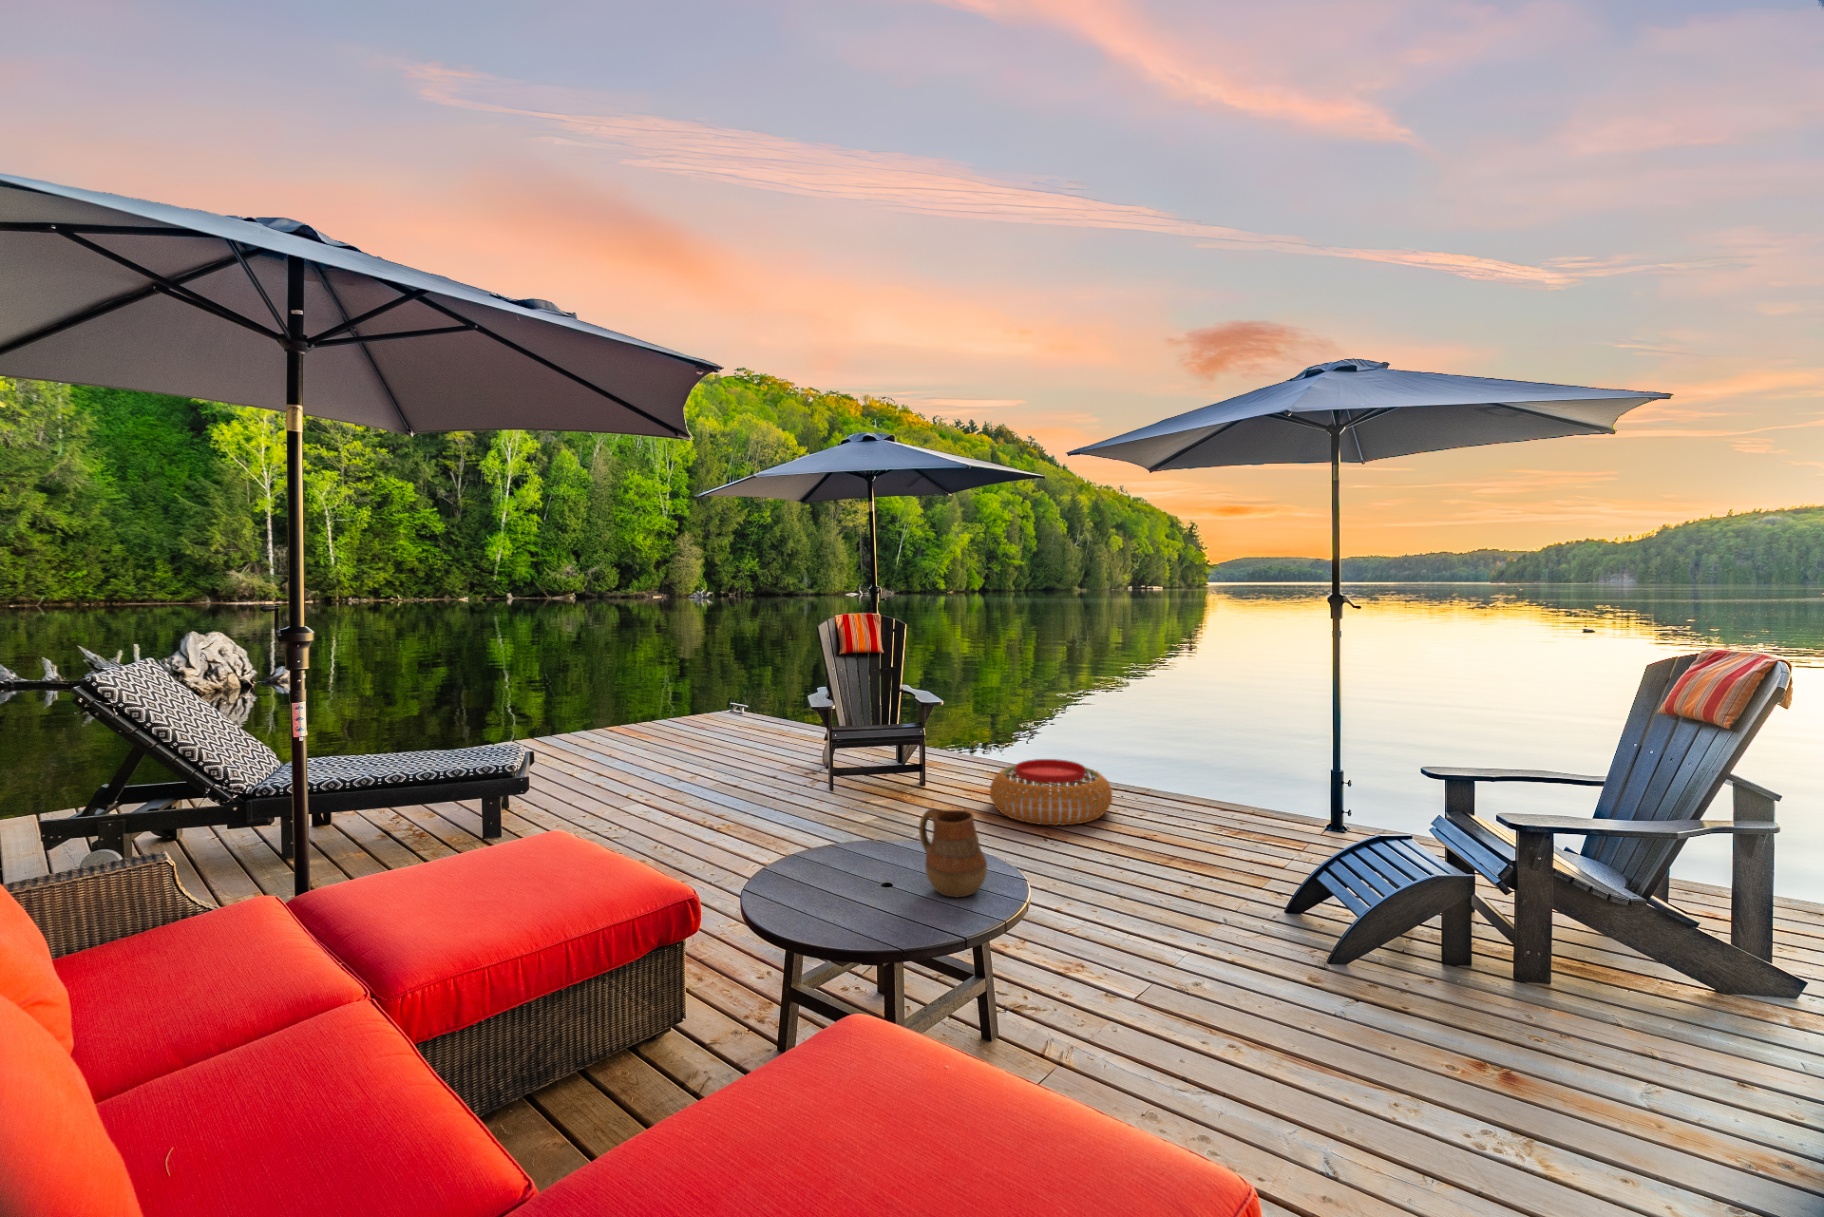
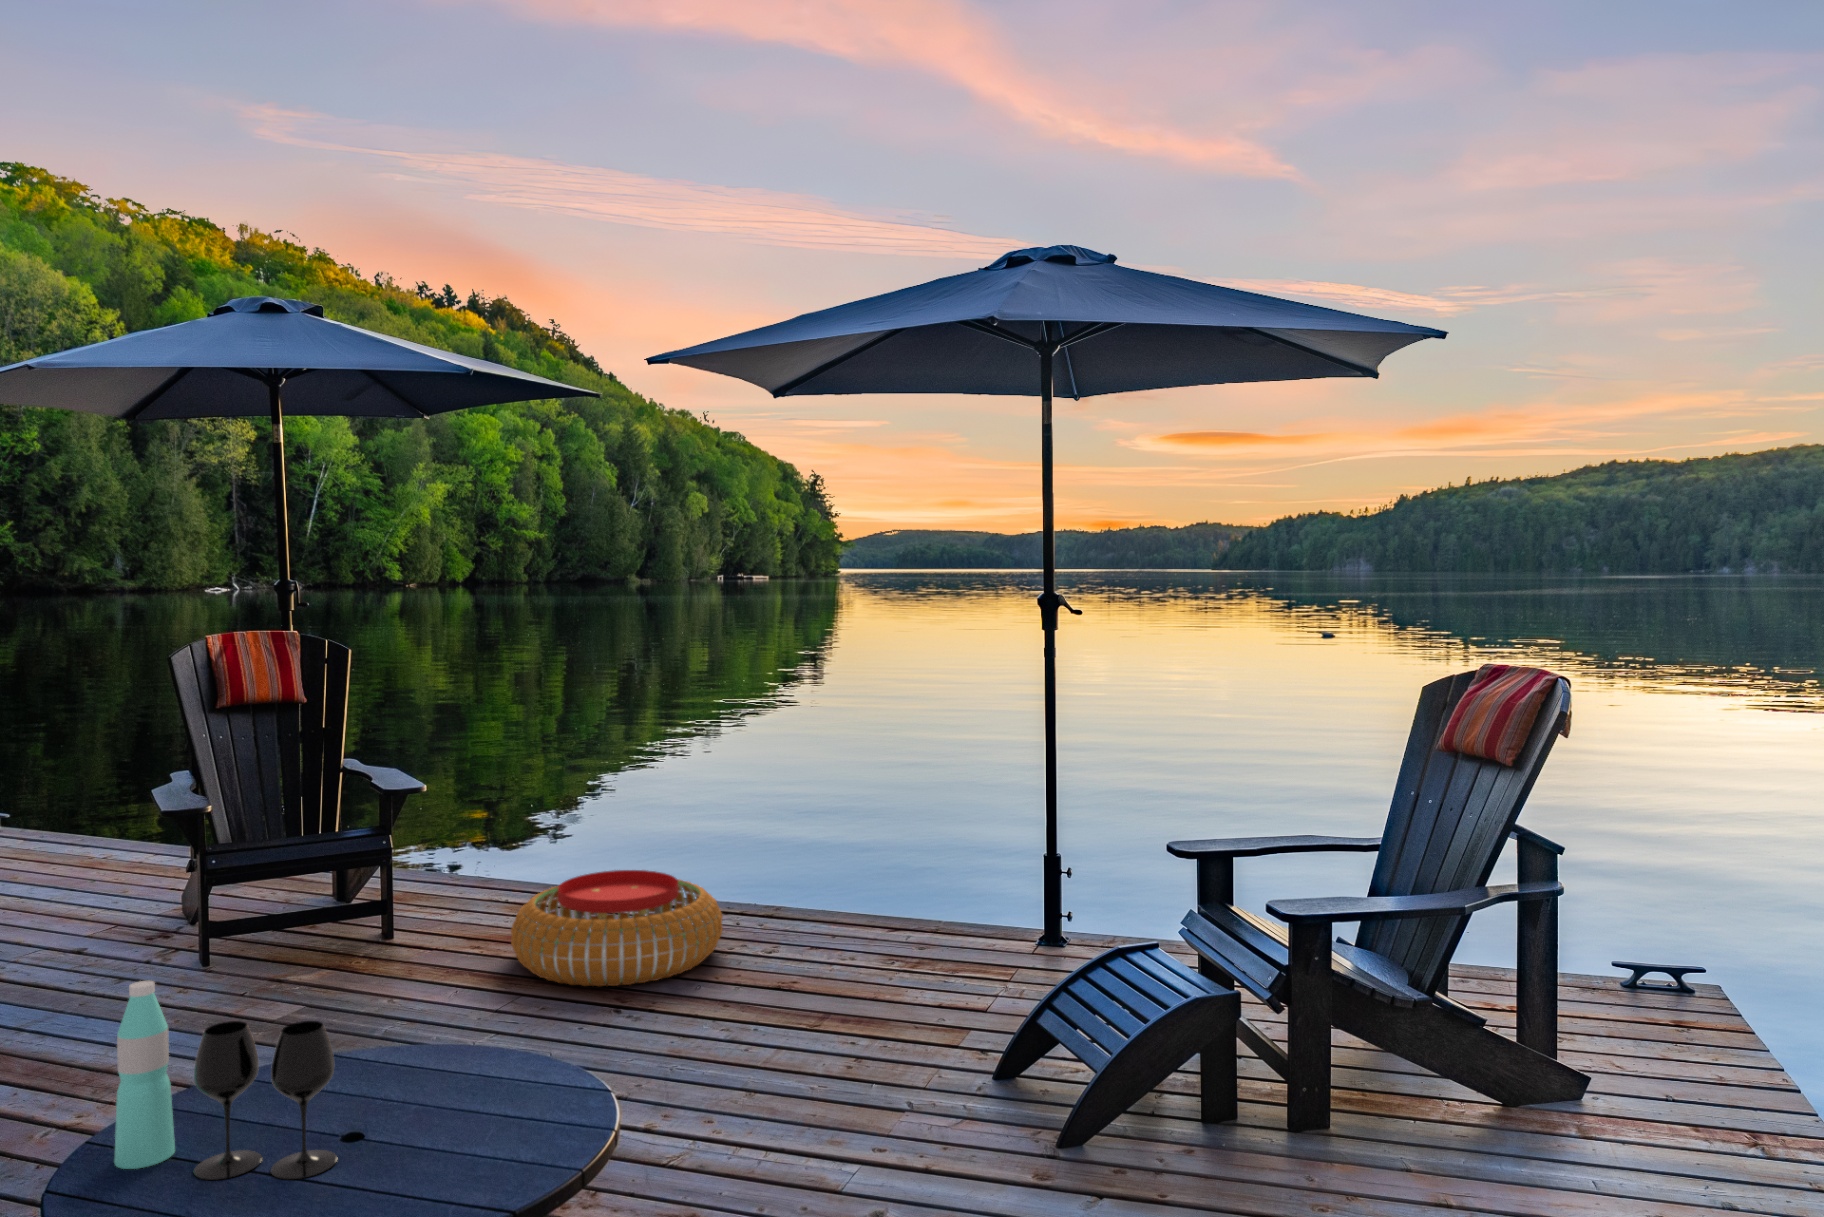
water bottle: none [797,785,822,874] -> present [114,981,175,1169]
wine glass: none [829,808,892,890] -> present [194,1021,337,1180]
pitcher: present [919,808,987,898] -> none [396,995,534,1167]

